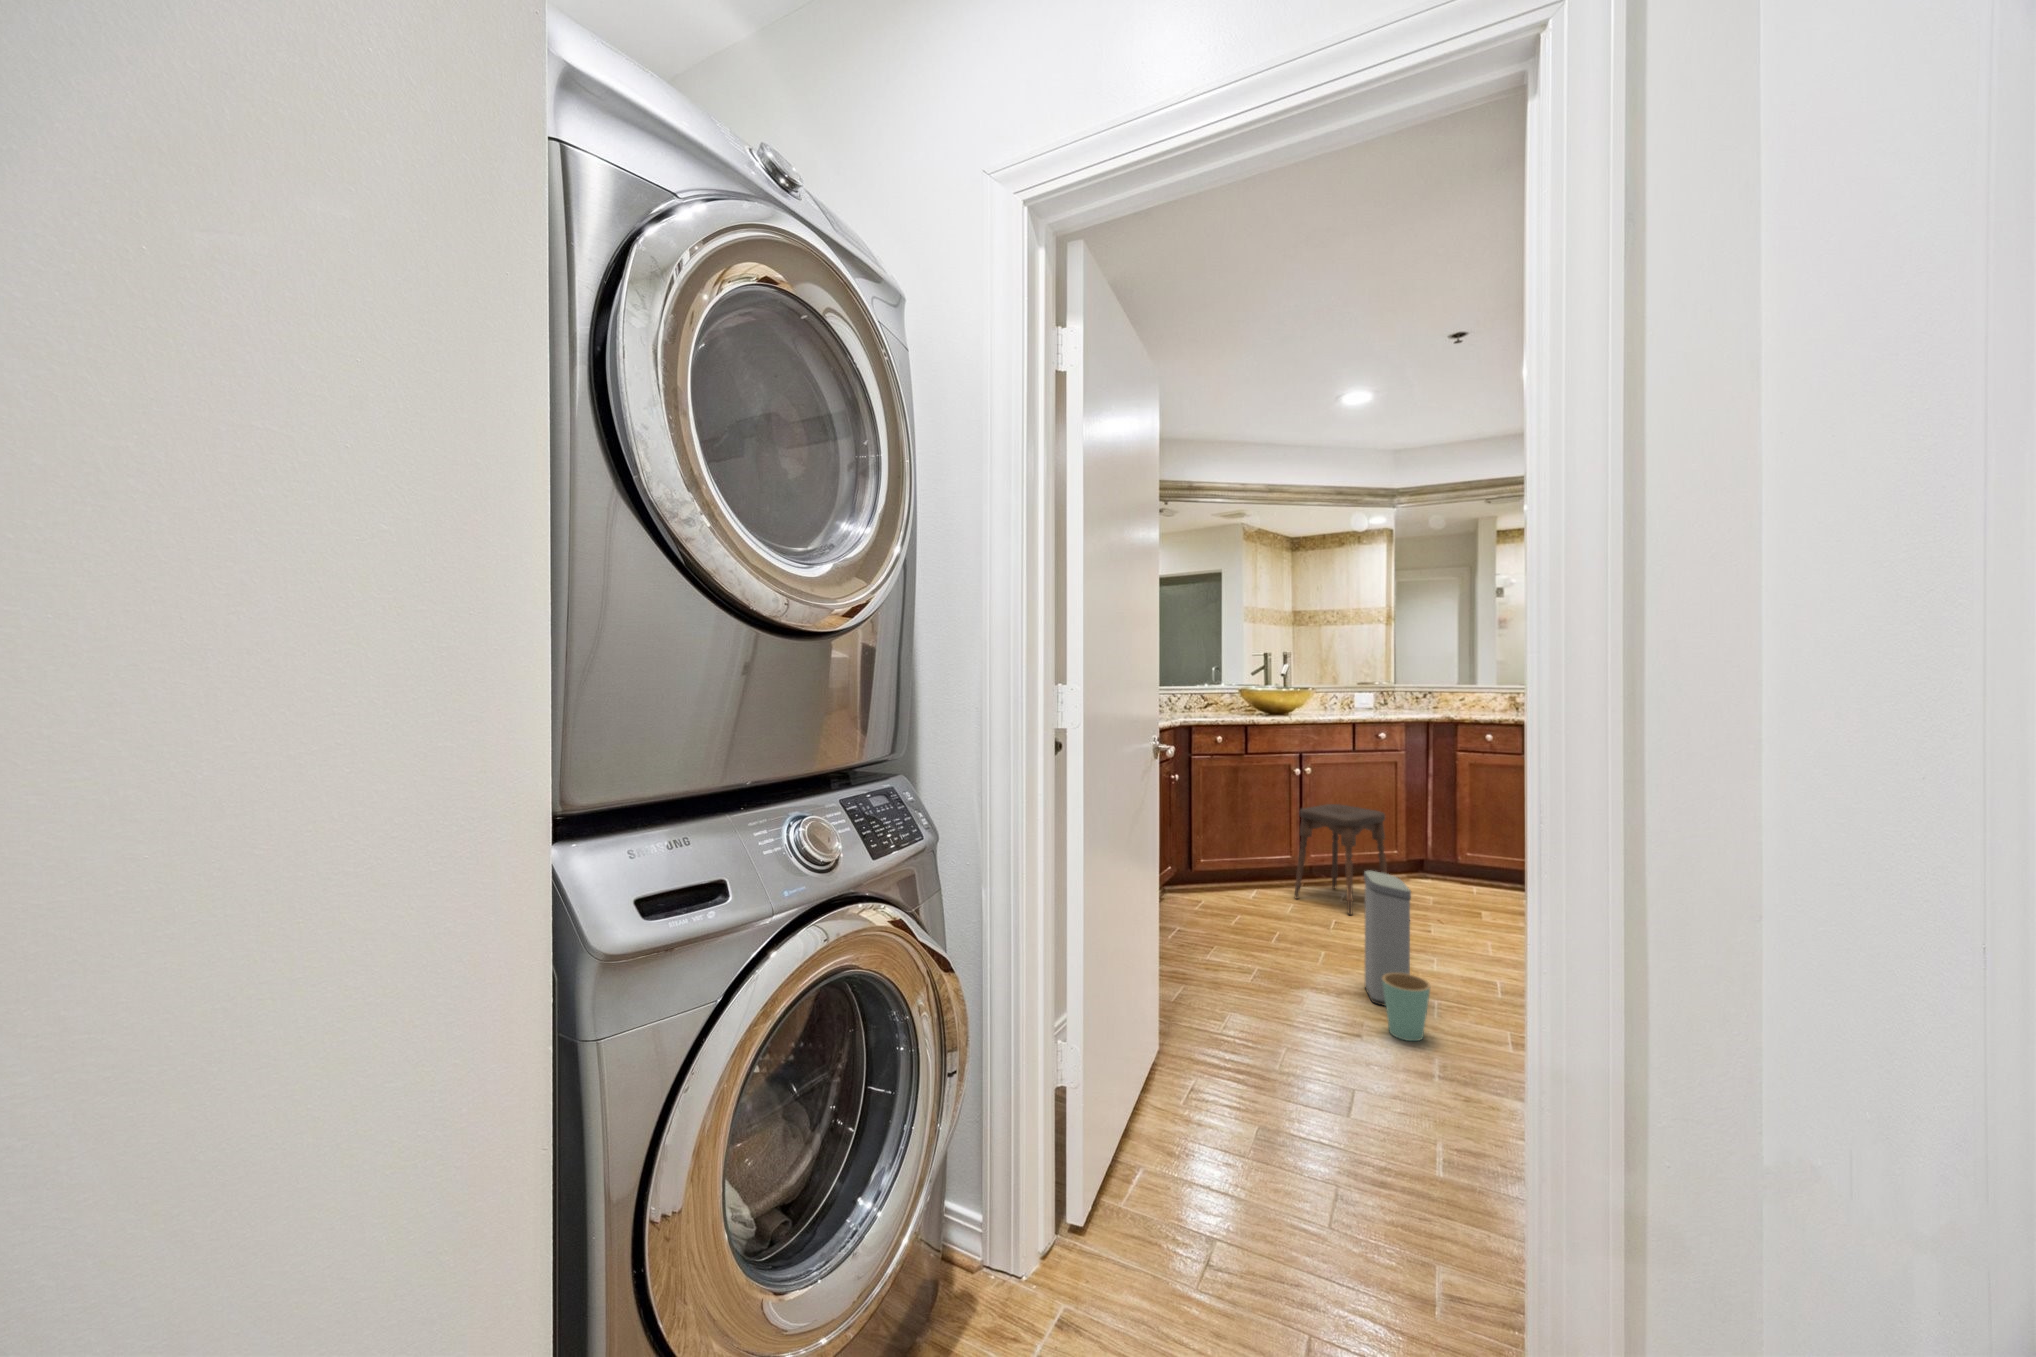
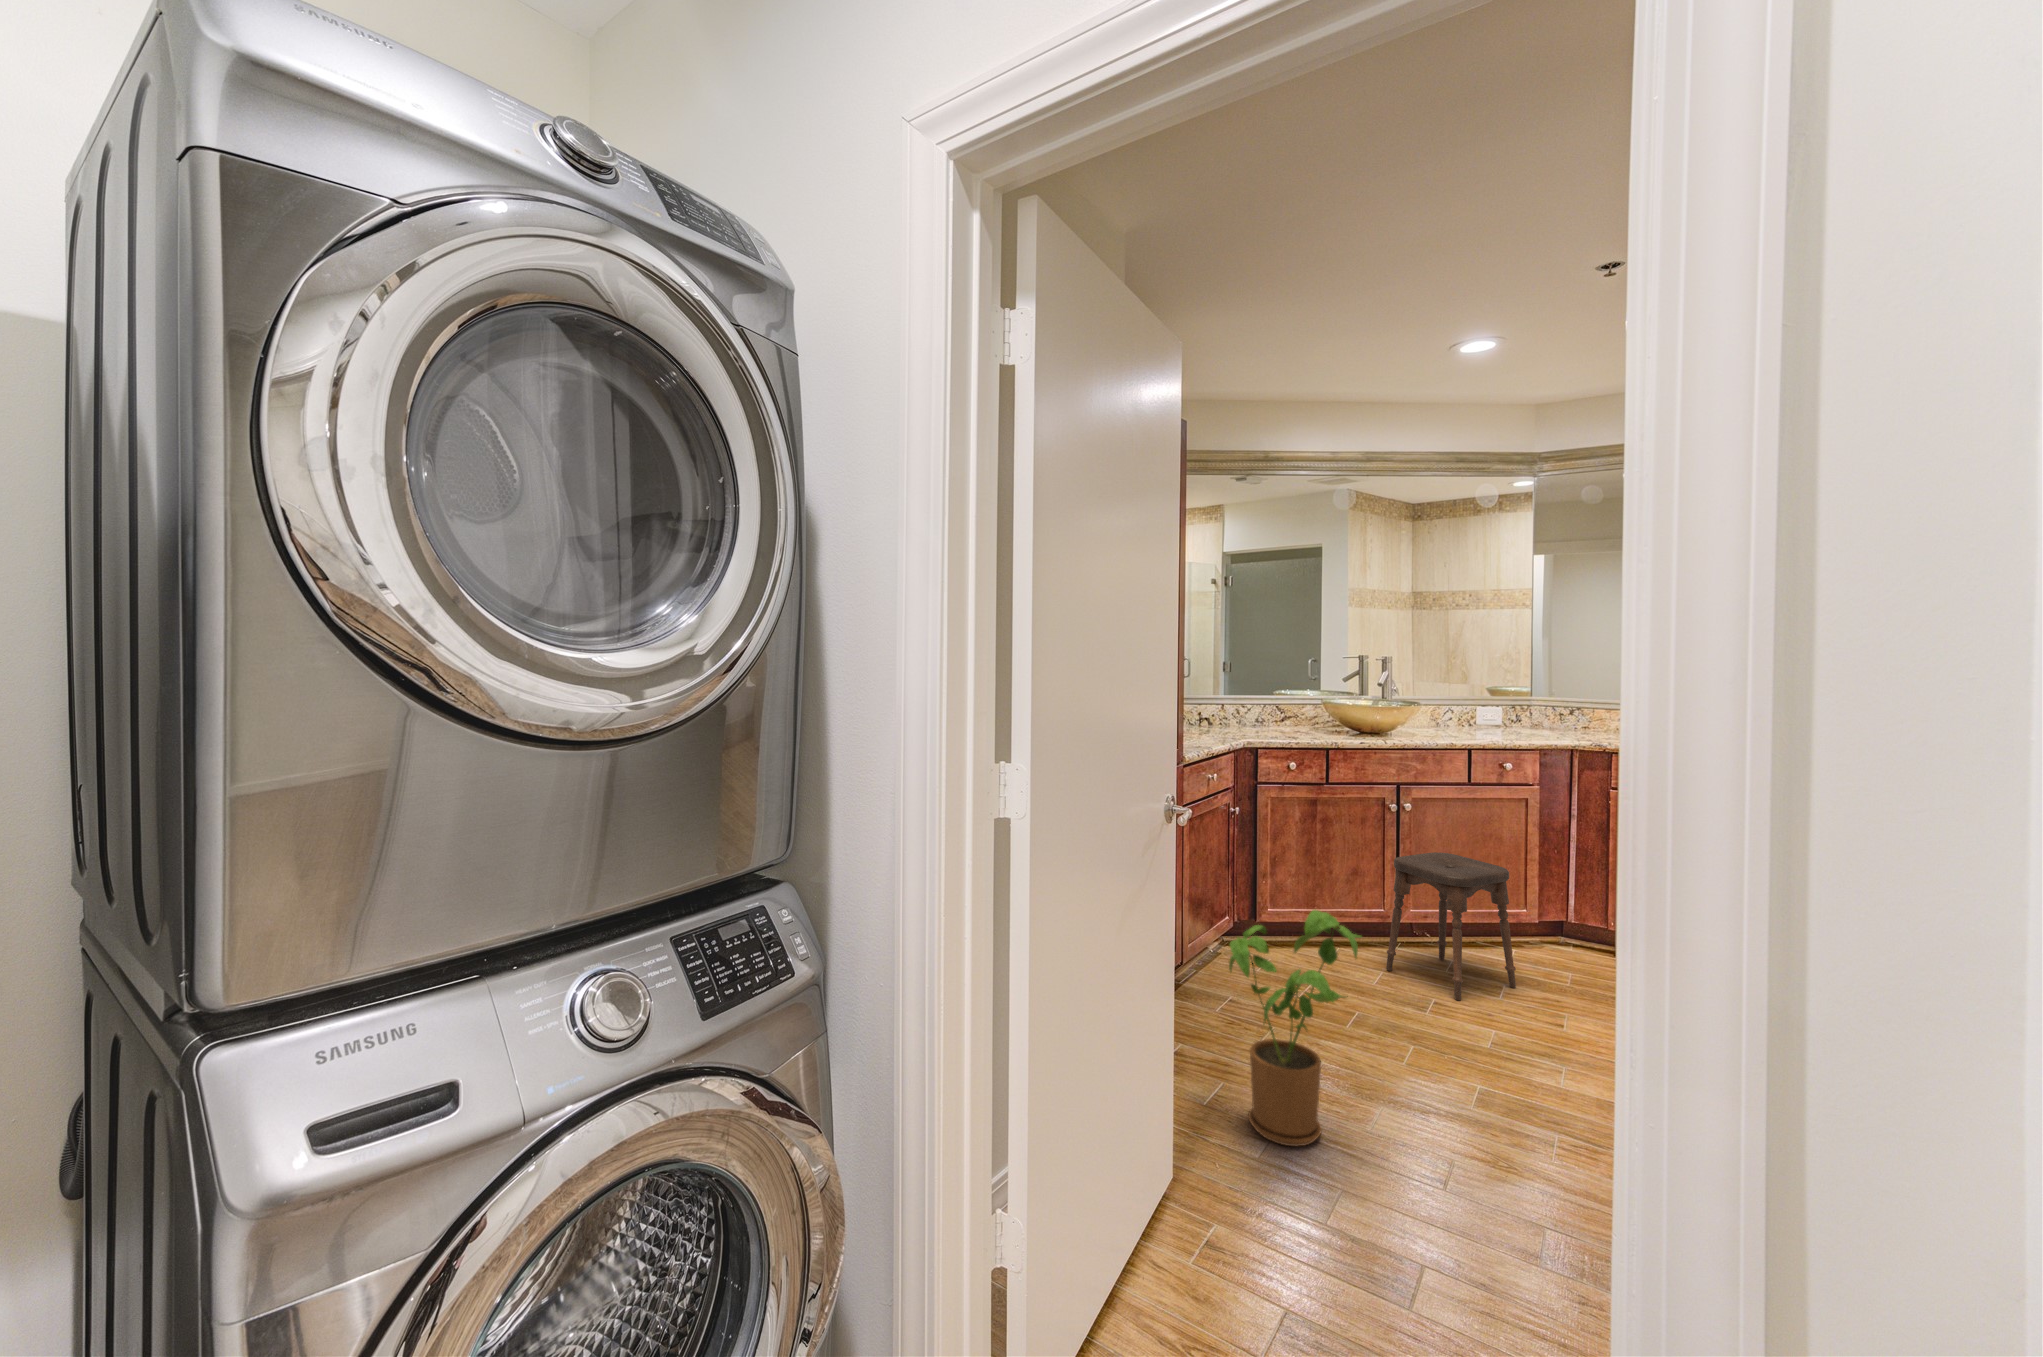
house plant: none [1190,835,1292,1021] -> present [1229,910,1361,1146]
trash can: present [1364,871,1430,1041] -> none [1463,960,1546,1202]

